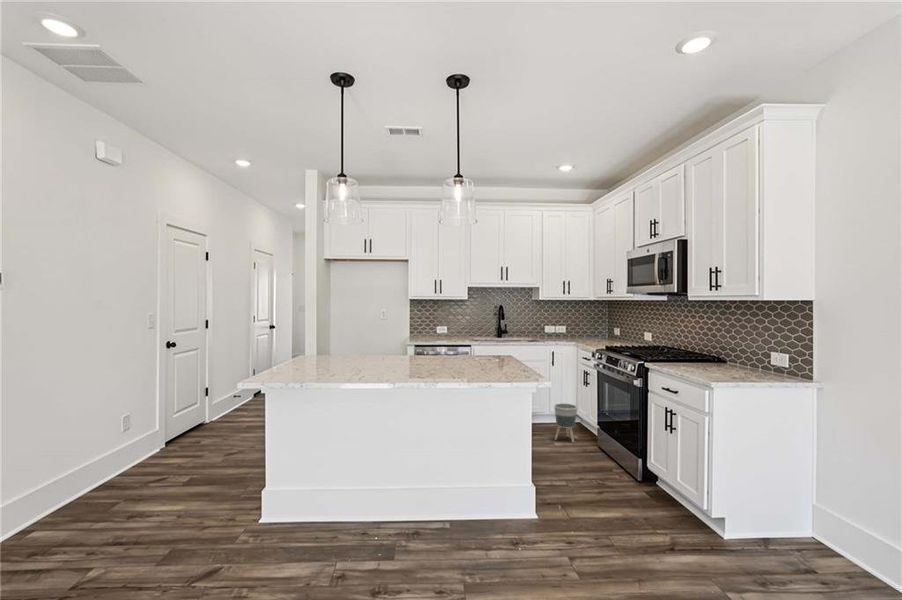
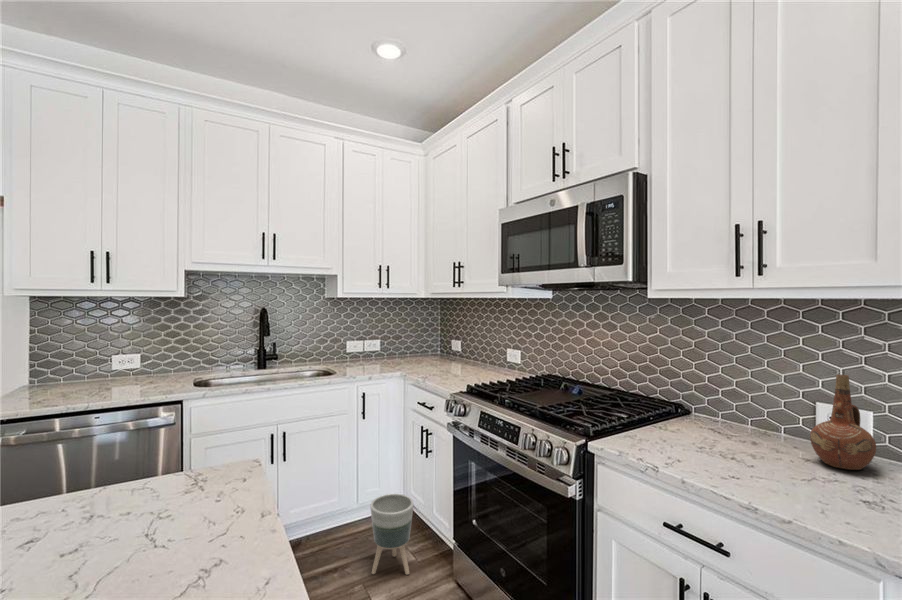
ceramic pitcher: none [742,333,769,374] -> present [810,374,876,470]

